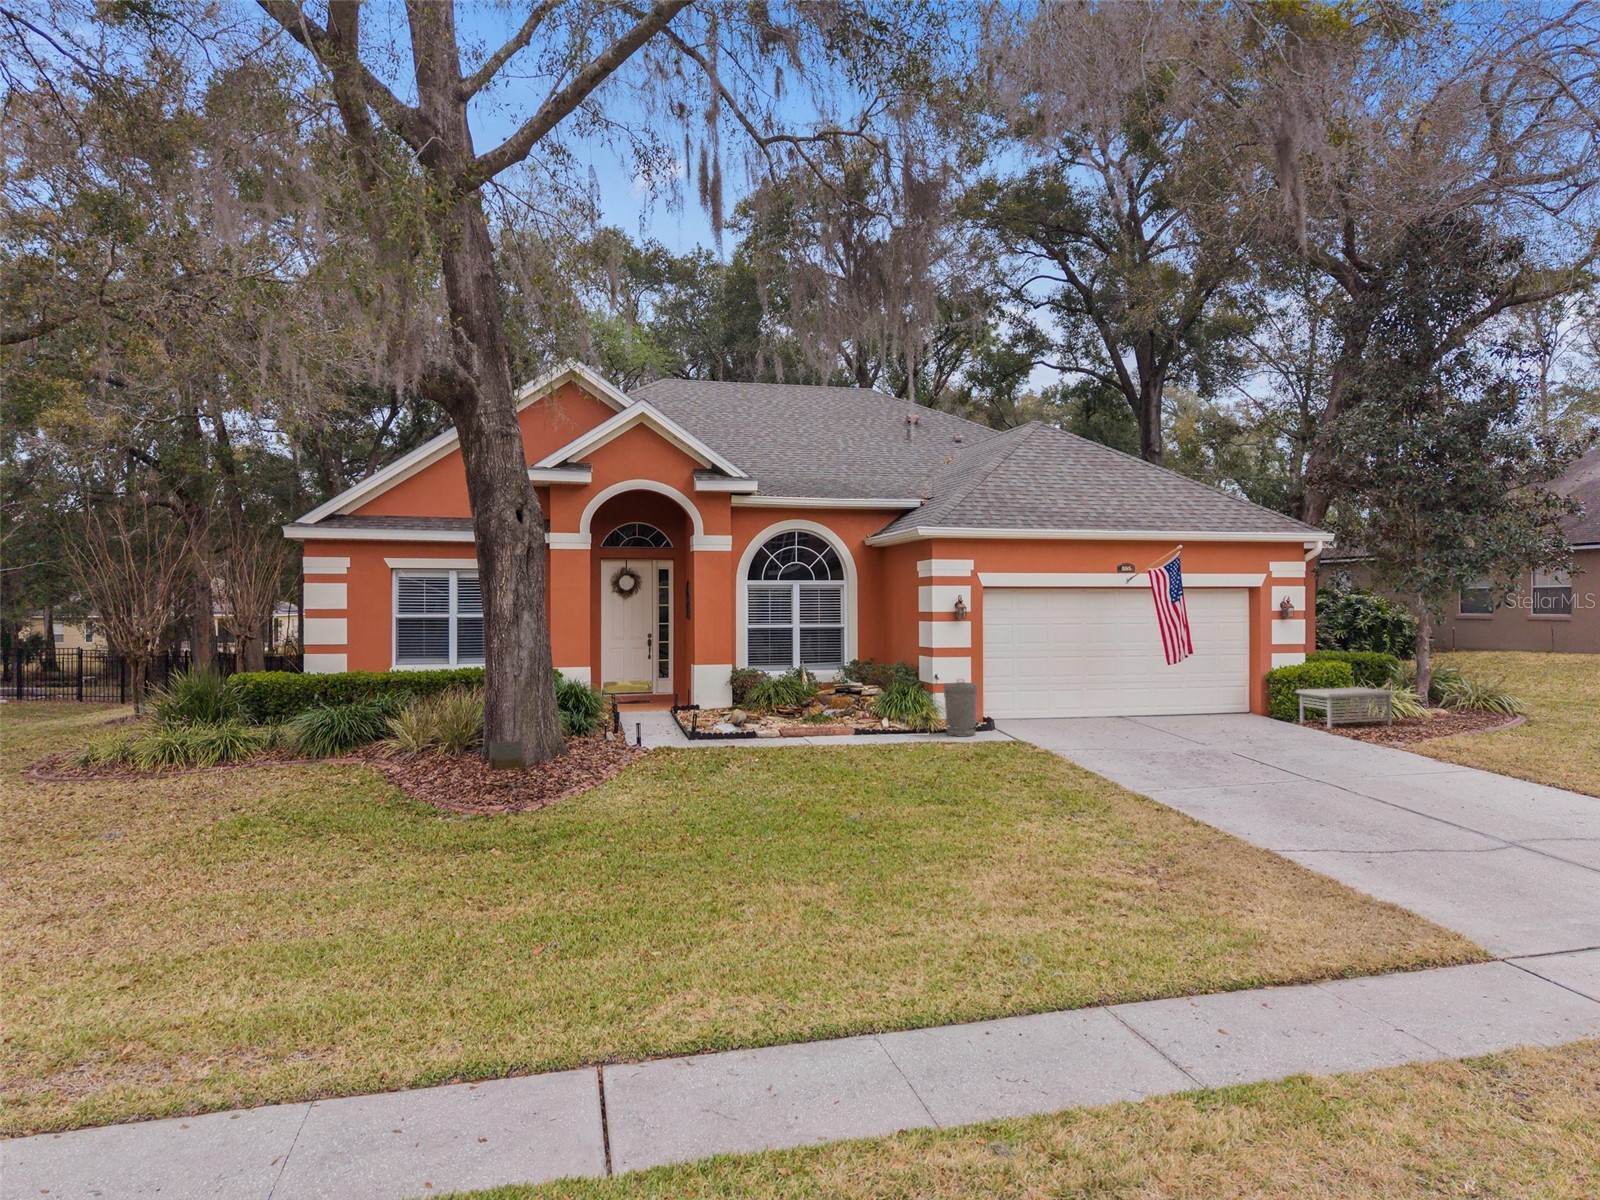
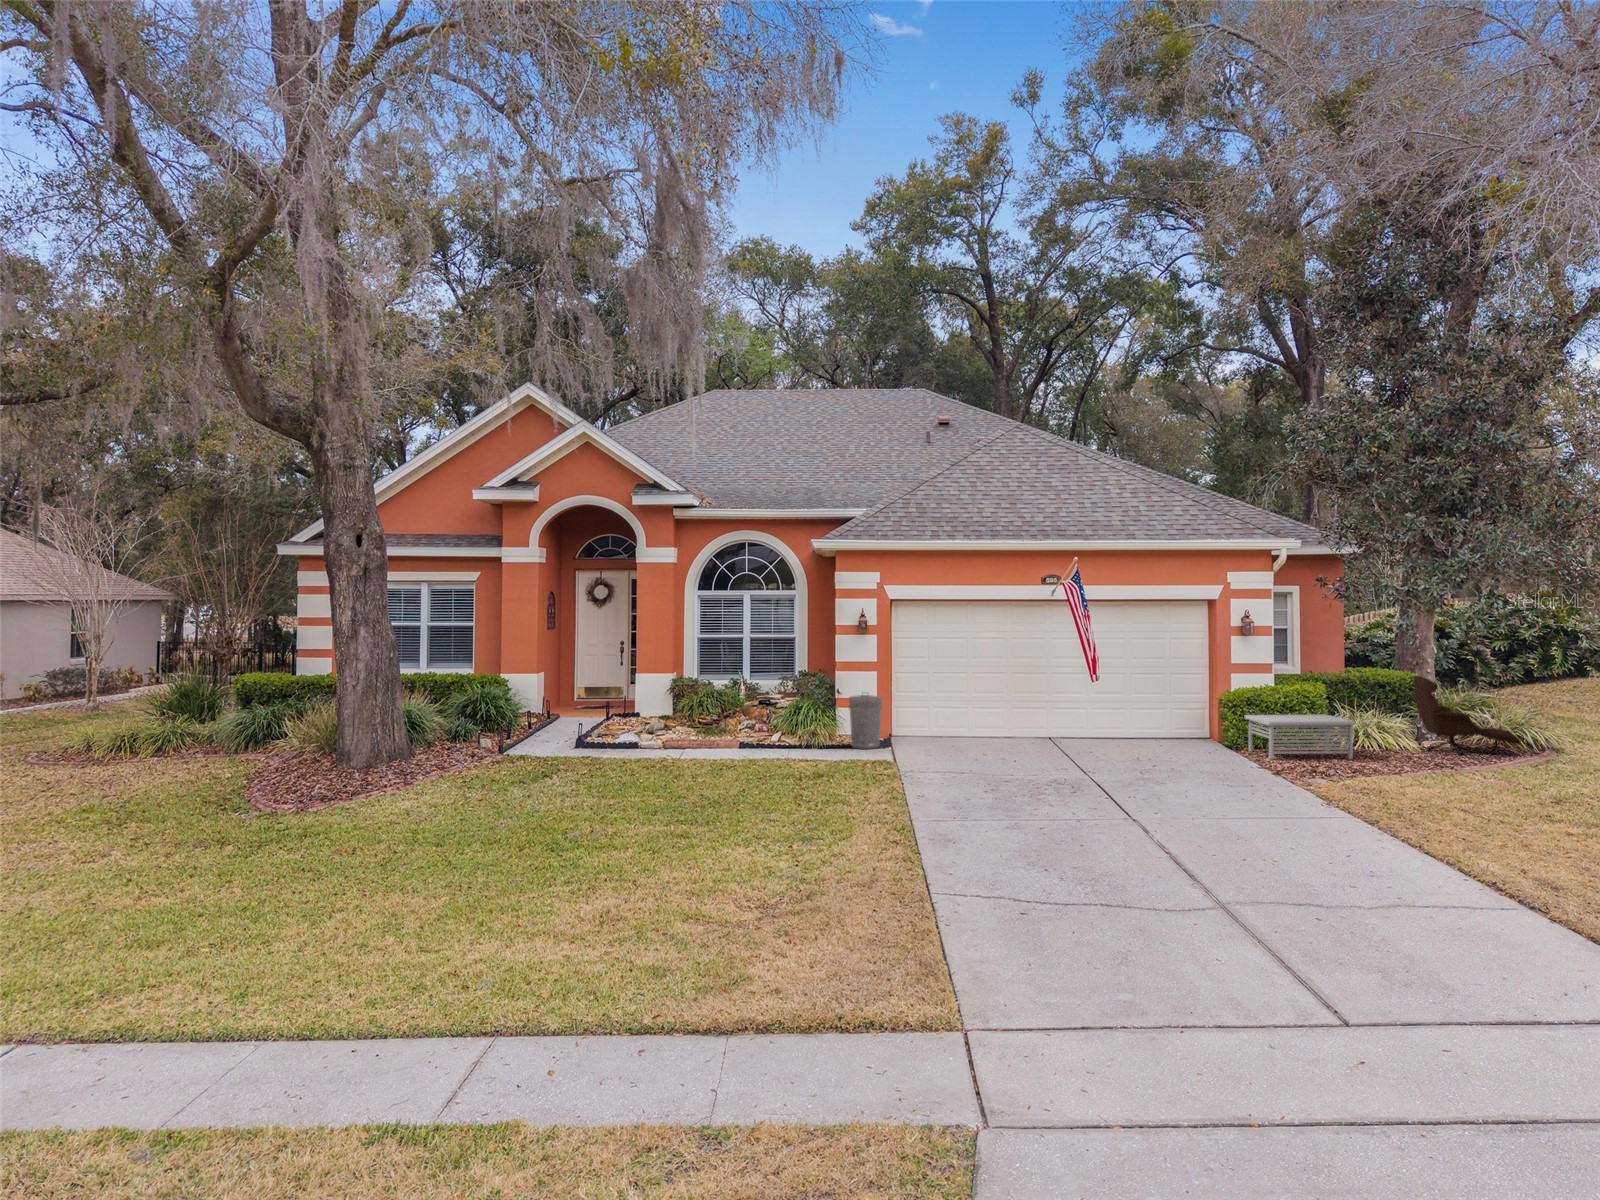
lounge chair: none [1416,651,1509,718] -> present [1414,676,1521,755]
planter: present [489,740,526,786] -> none [377,734,409,780]

